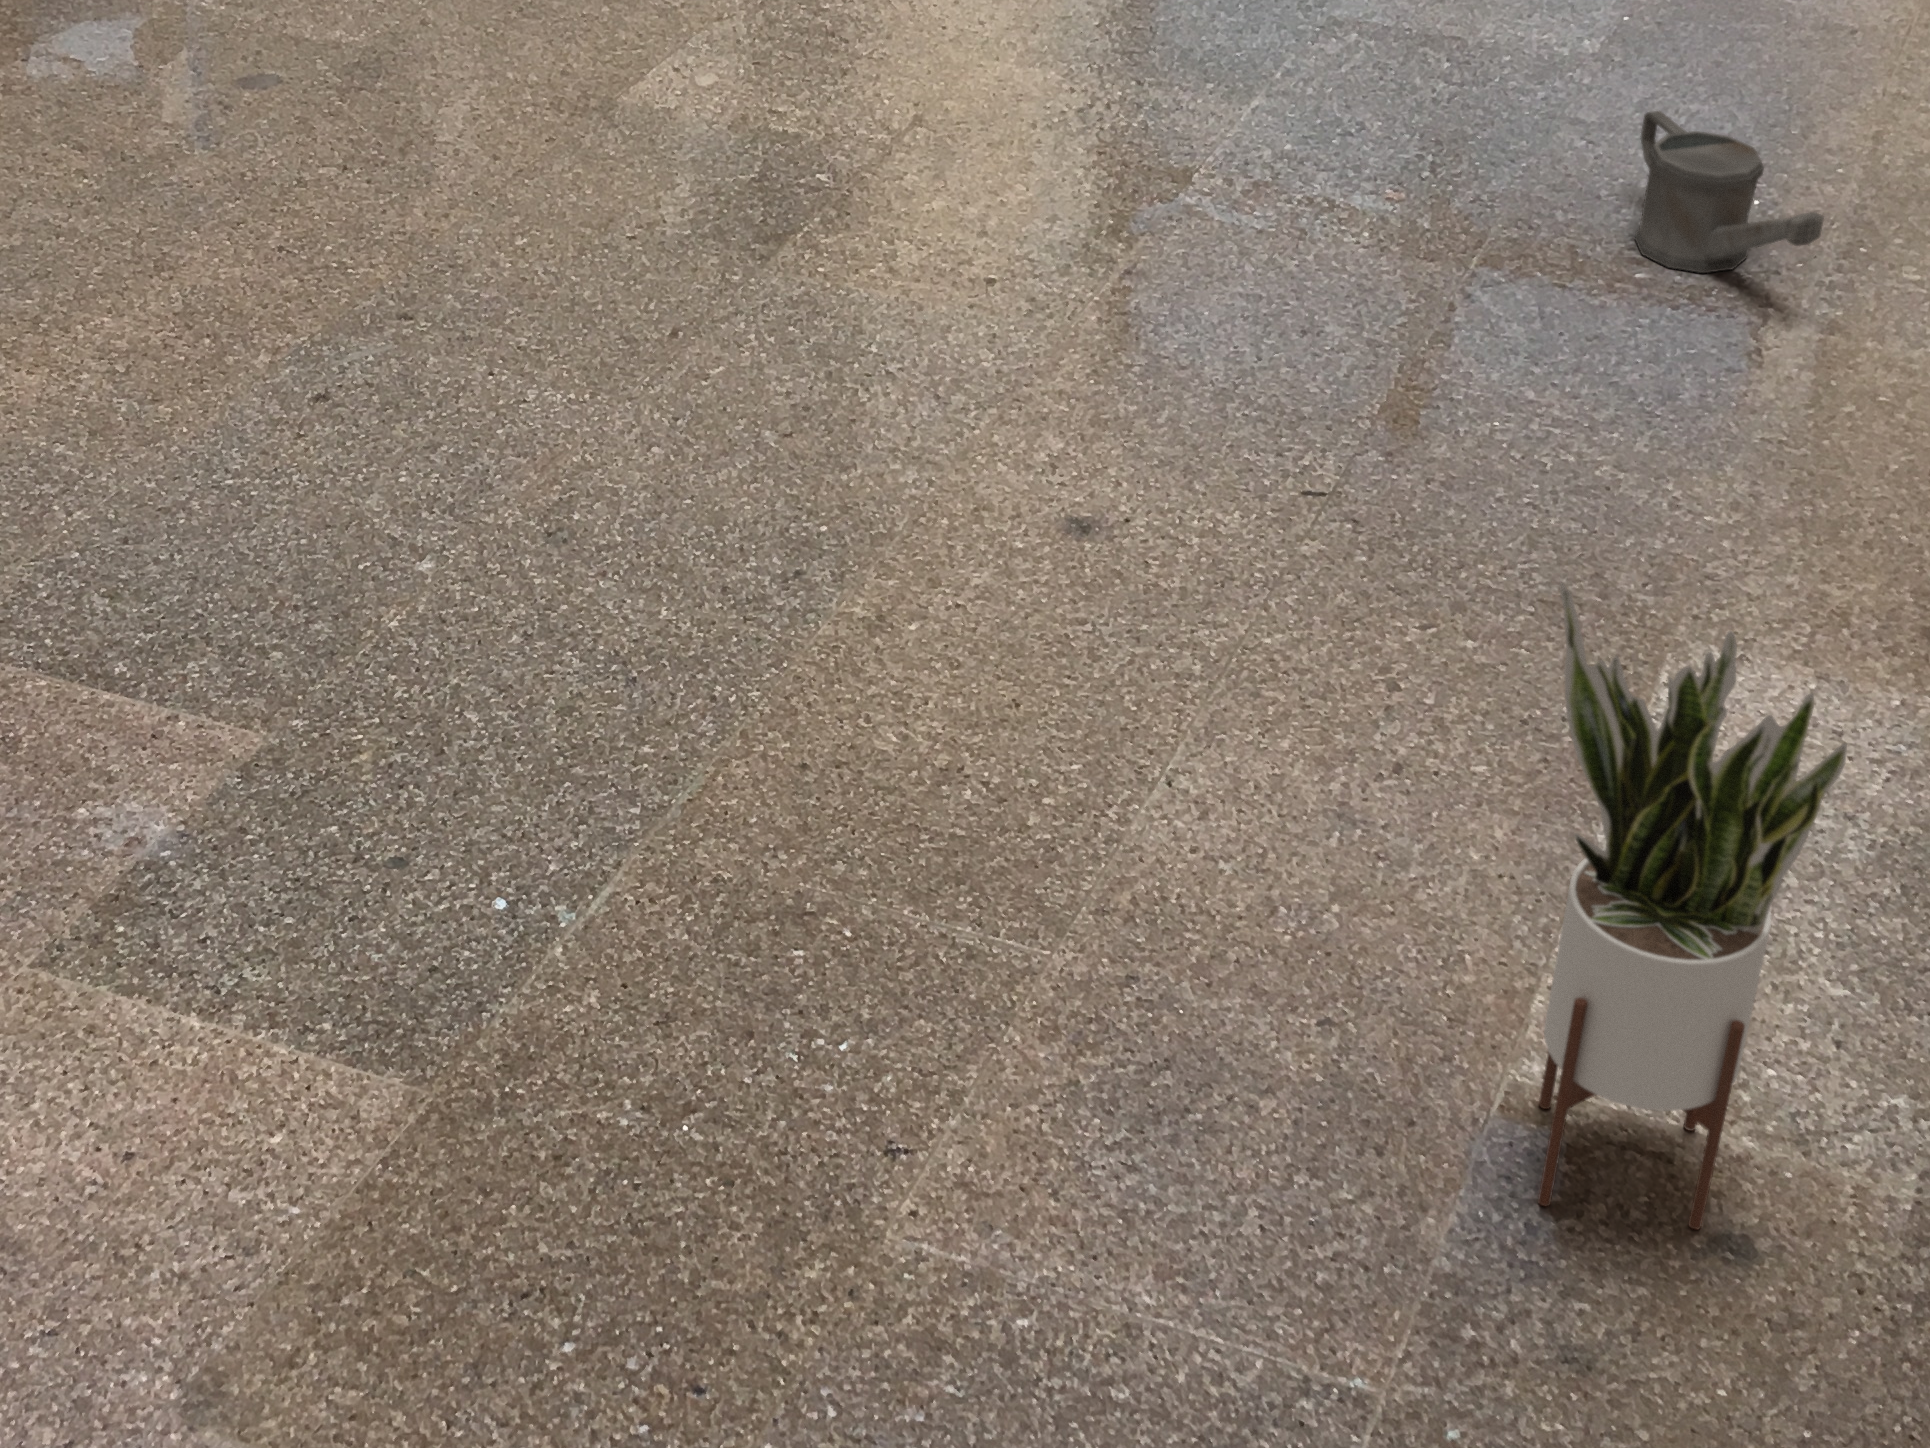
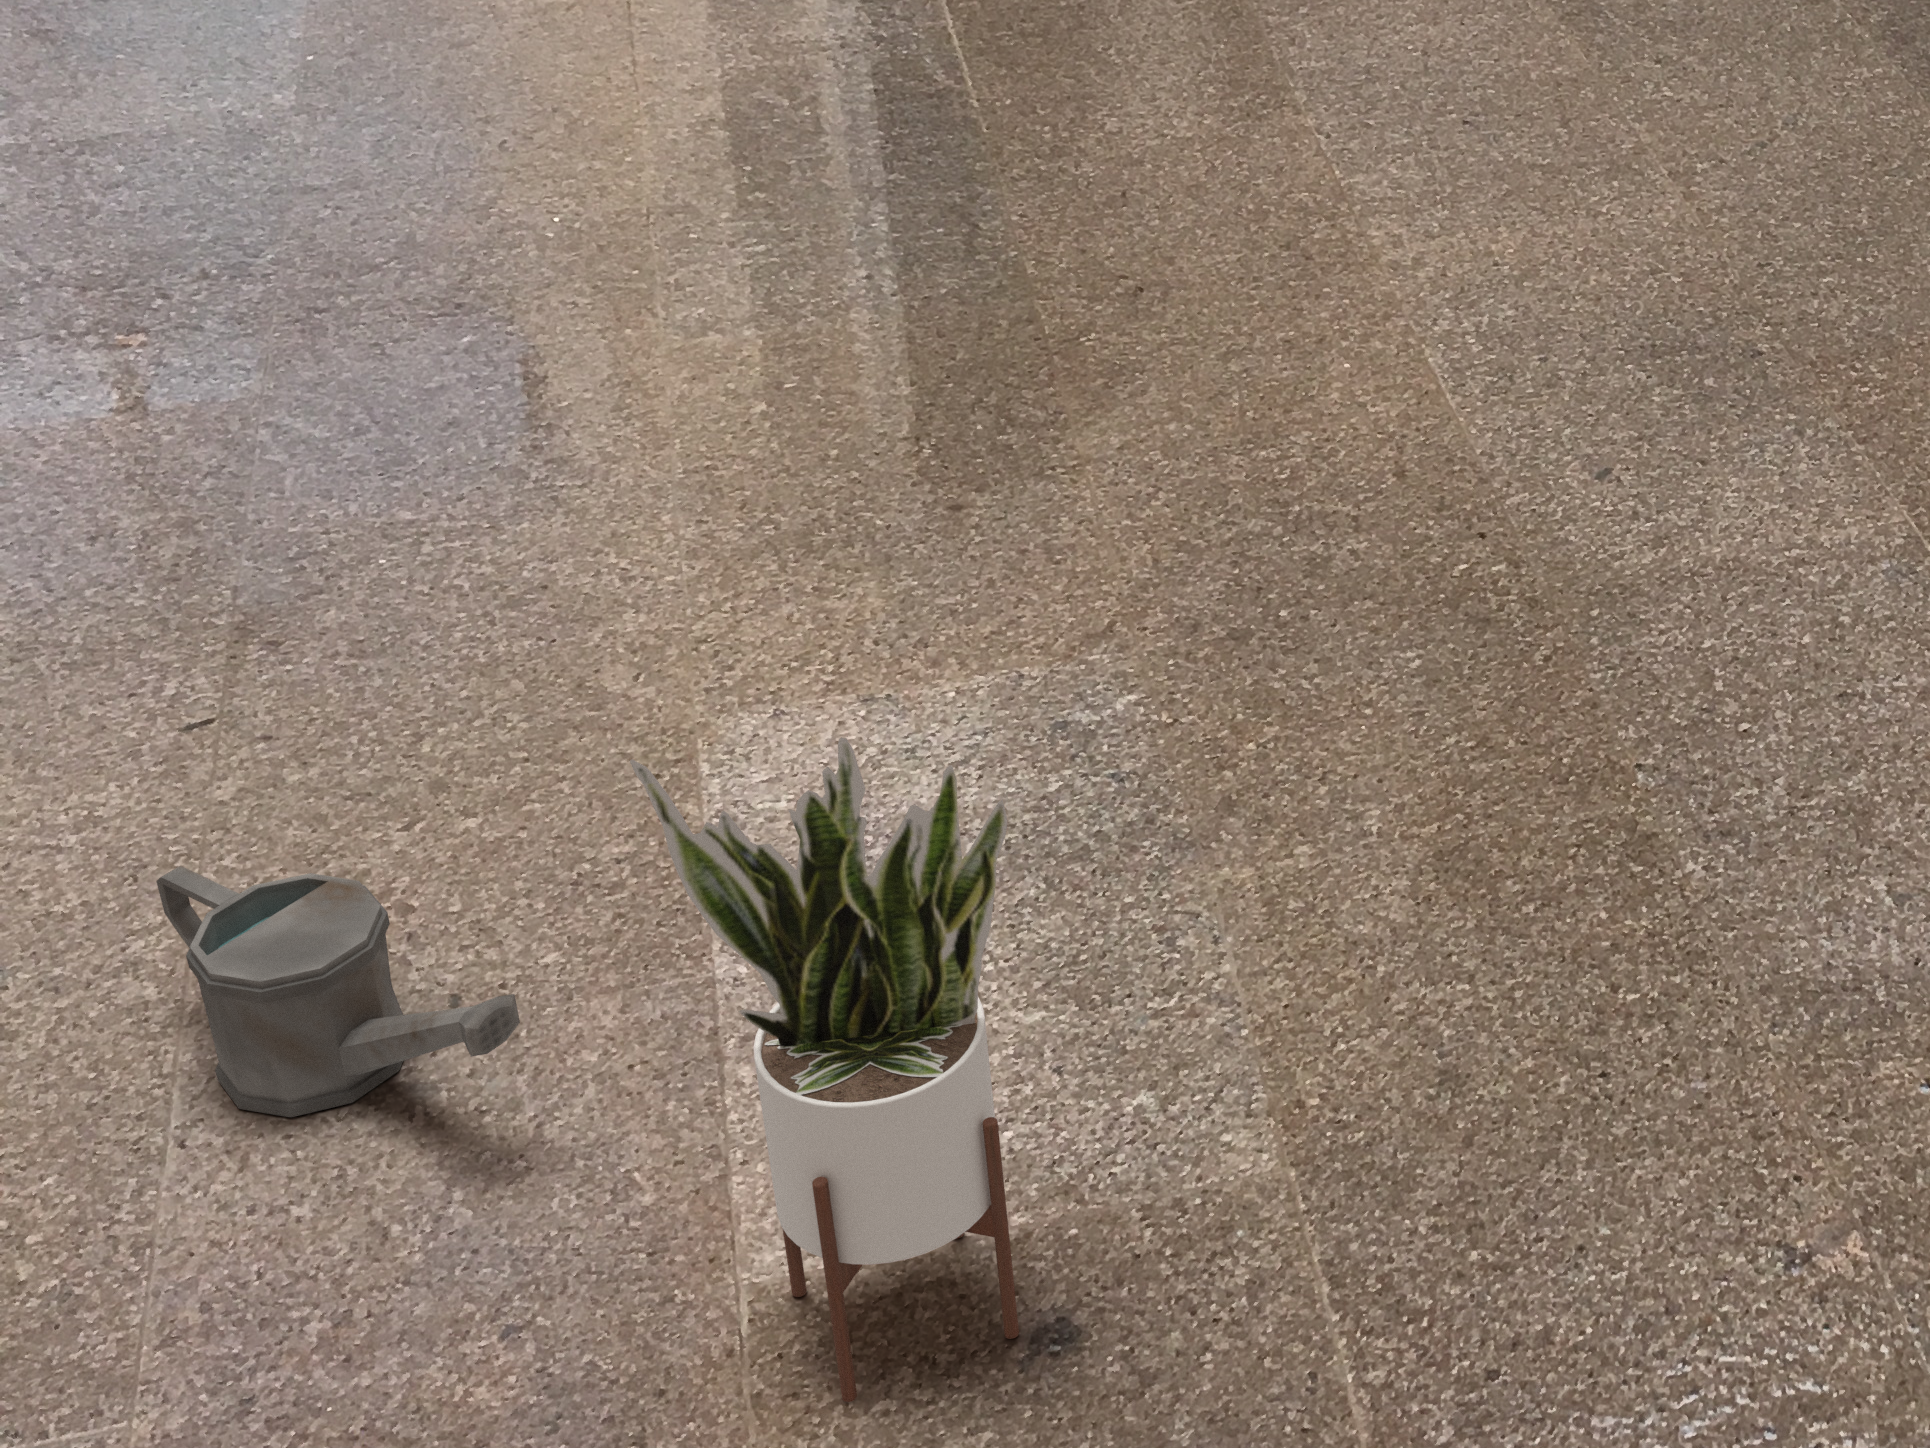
watering can: present [1635,111,1824,273] -> present [156,866,520,1117]

